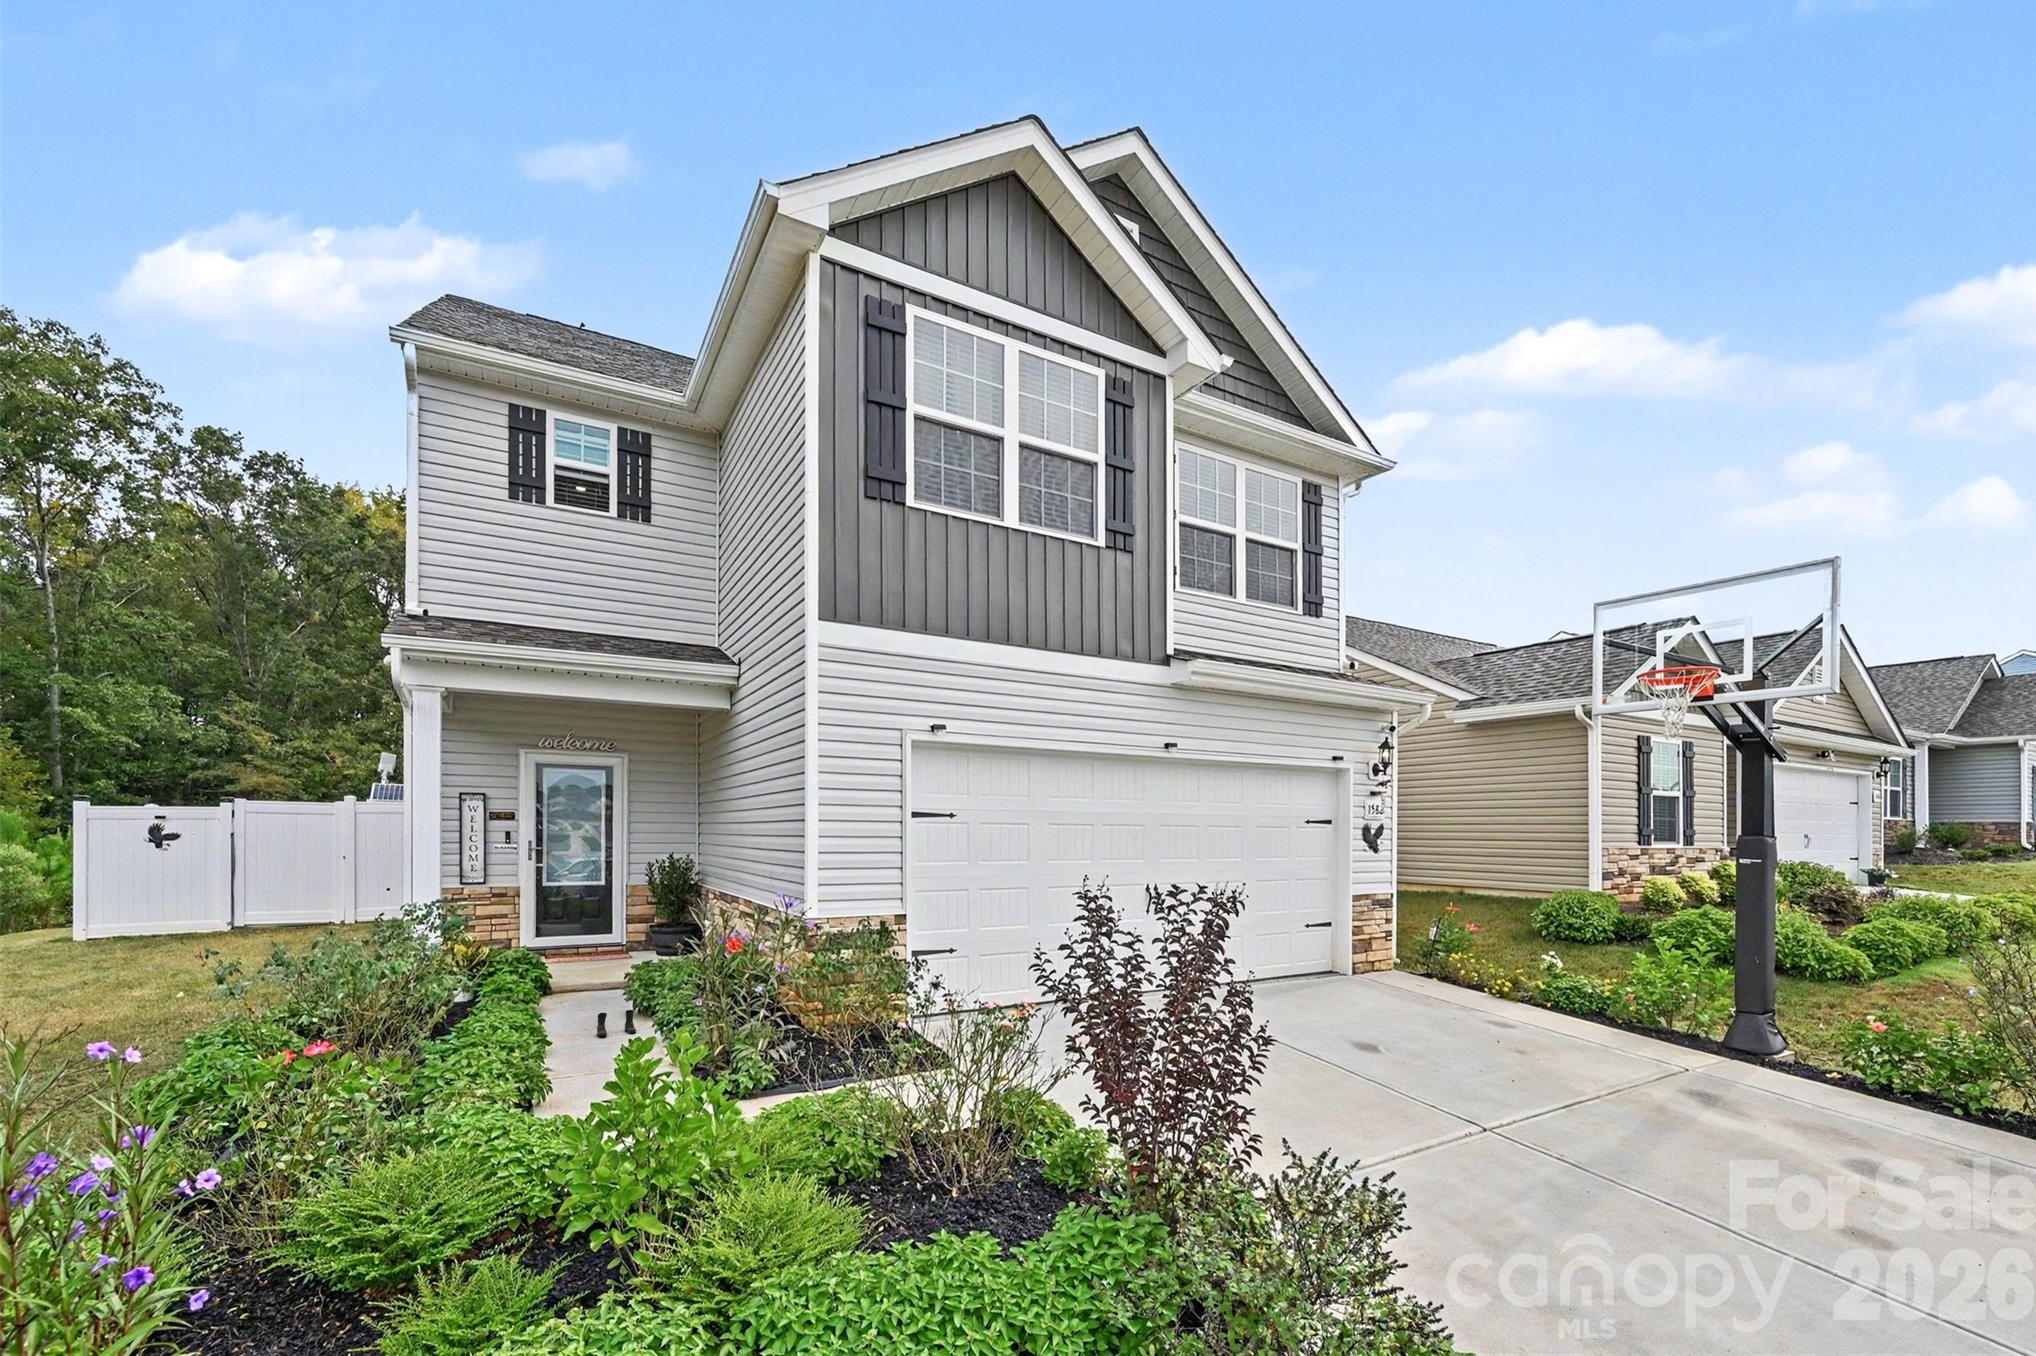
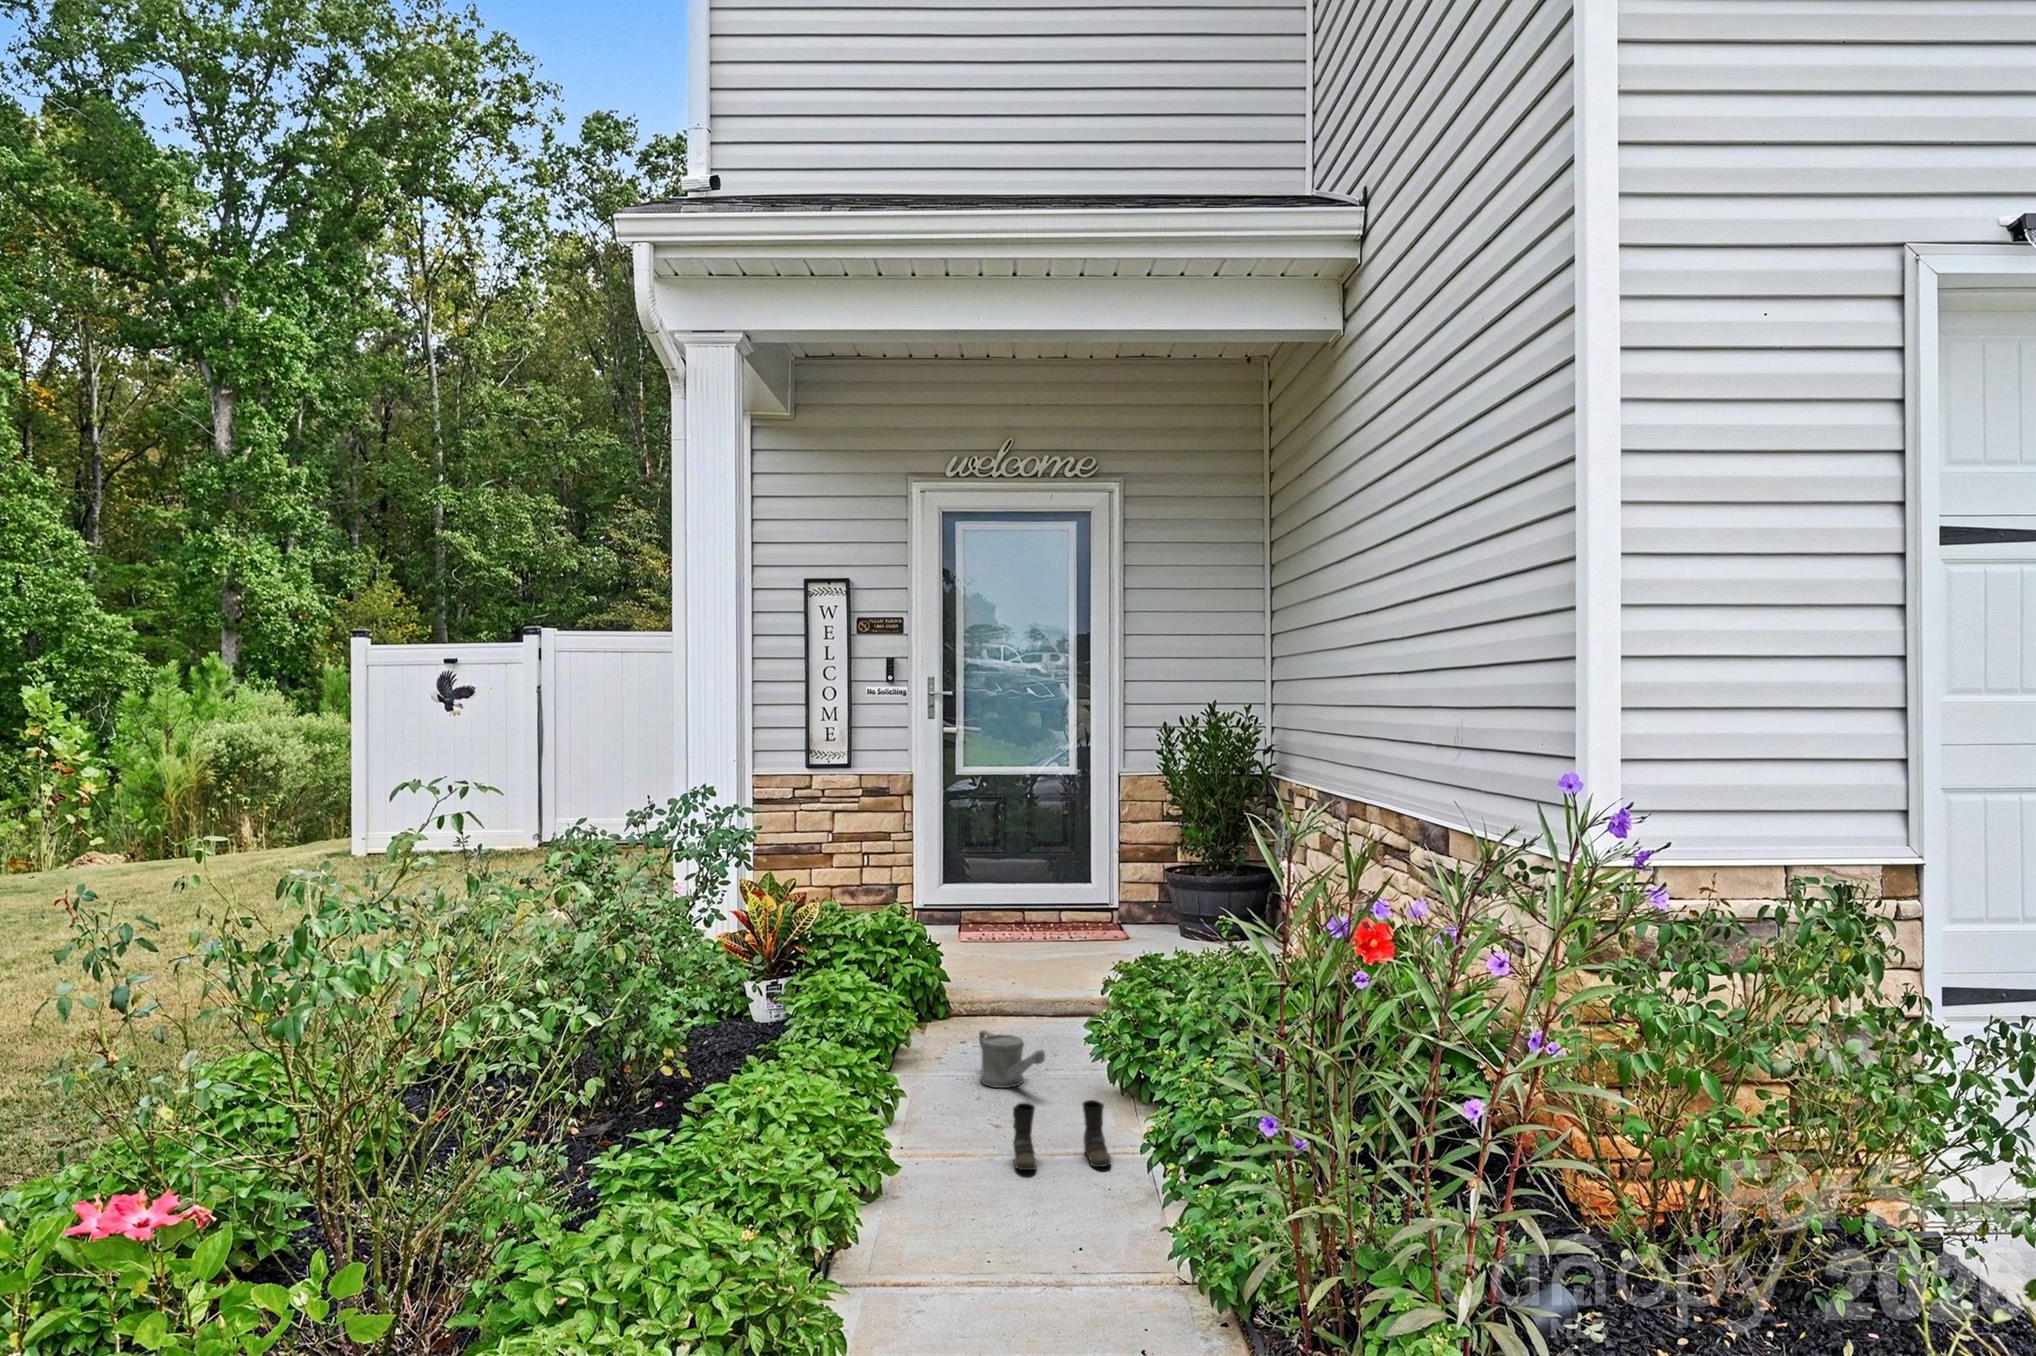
watering can: none [573,996,606,1017] -> present [979,1030,1045,1088]

